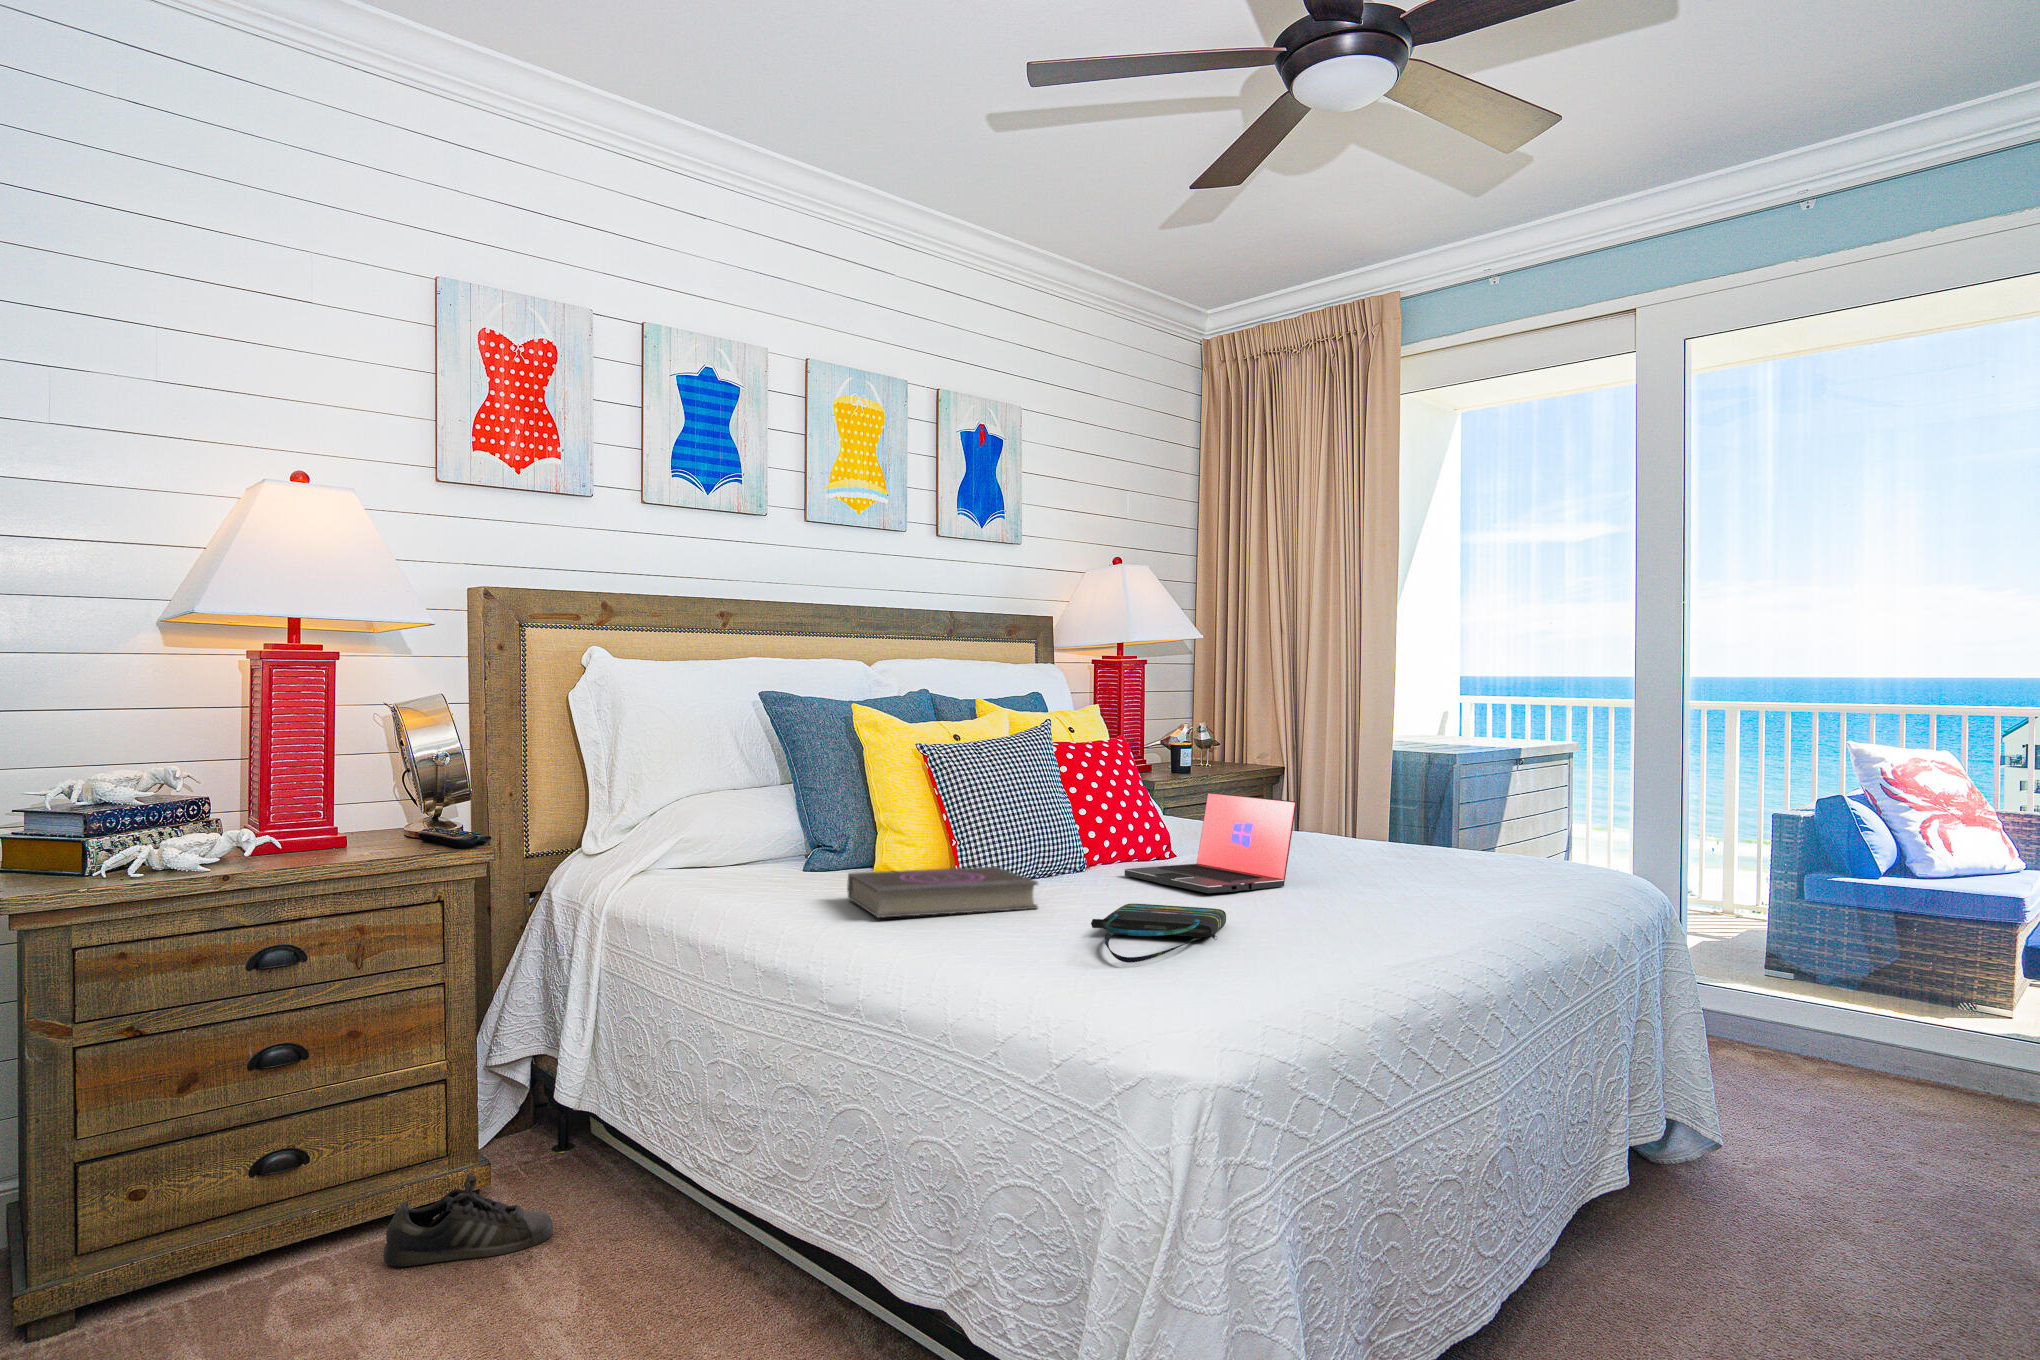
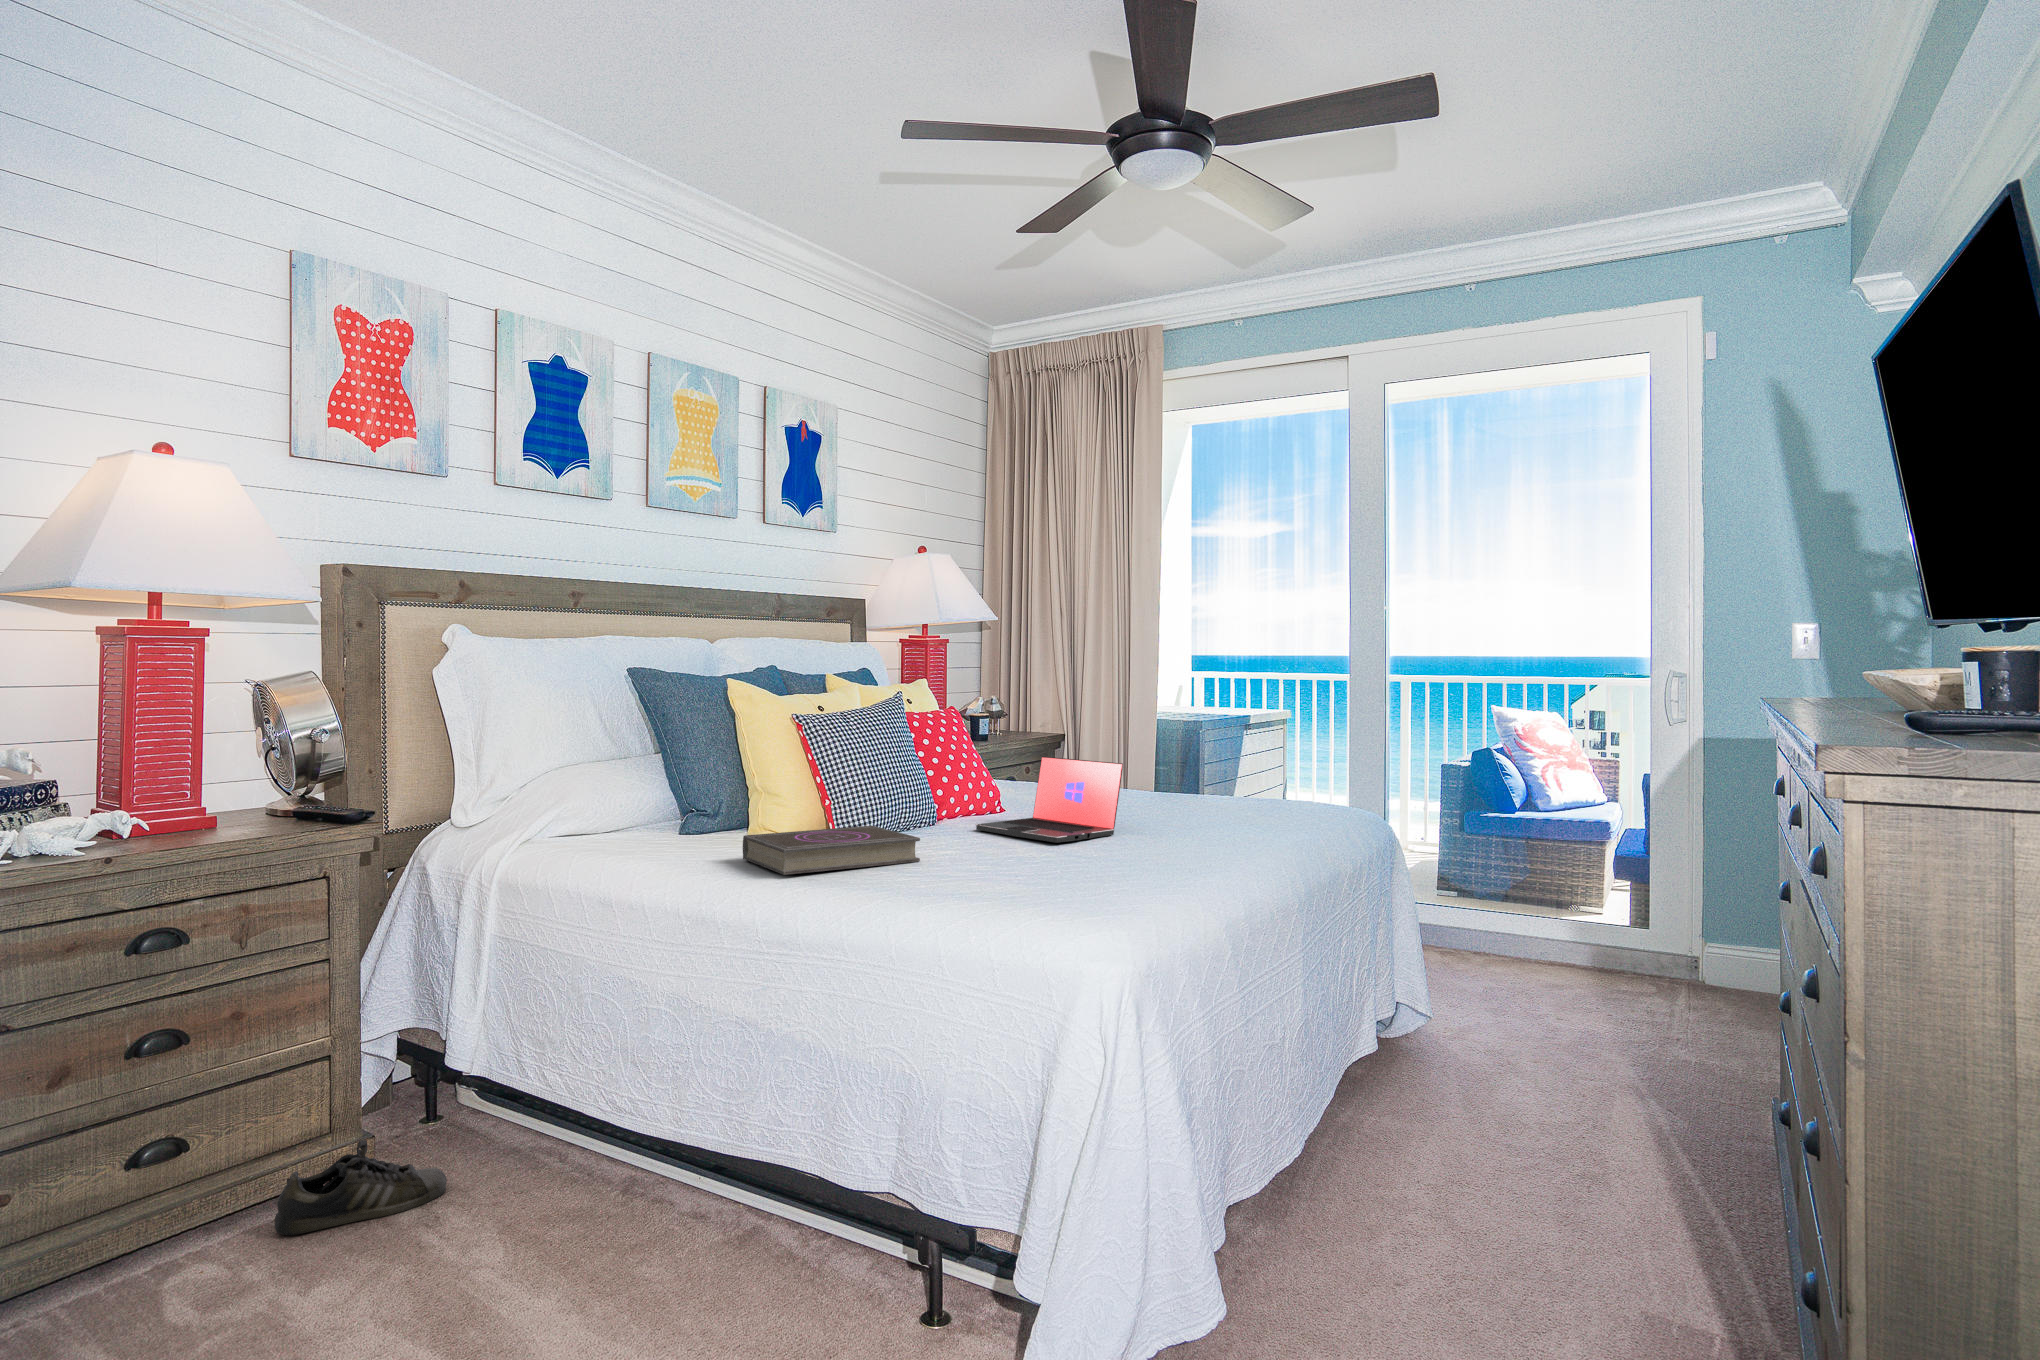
tote bag: present [1091,904,1226,963] -> none [980,854,1089,904]

